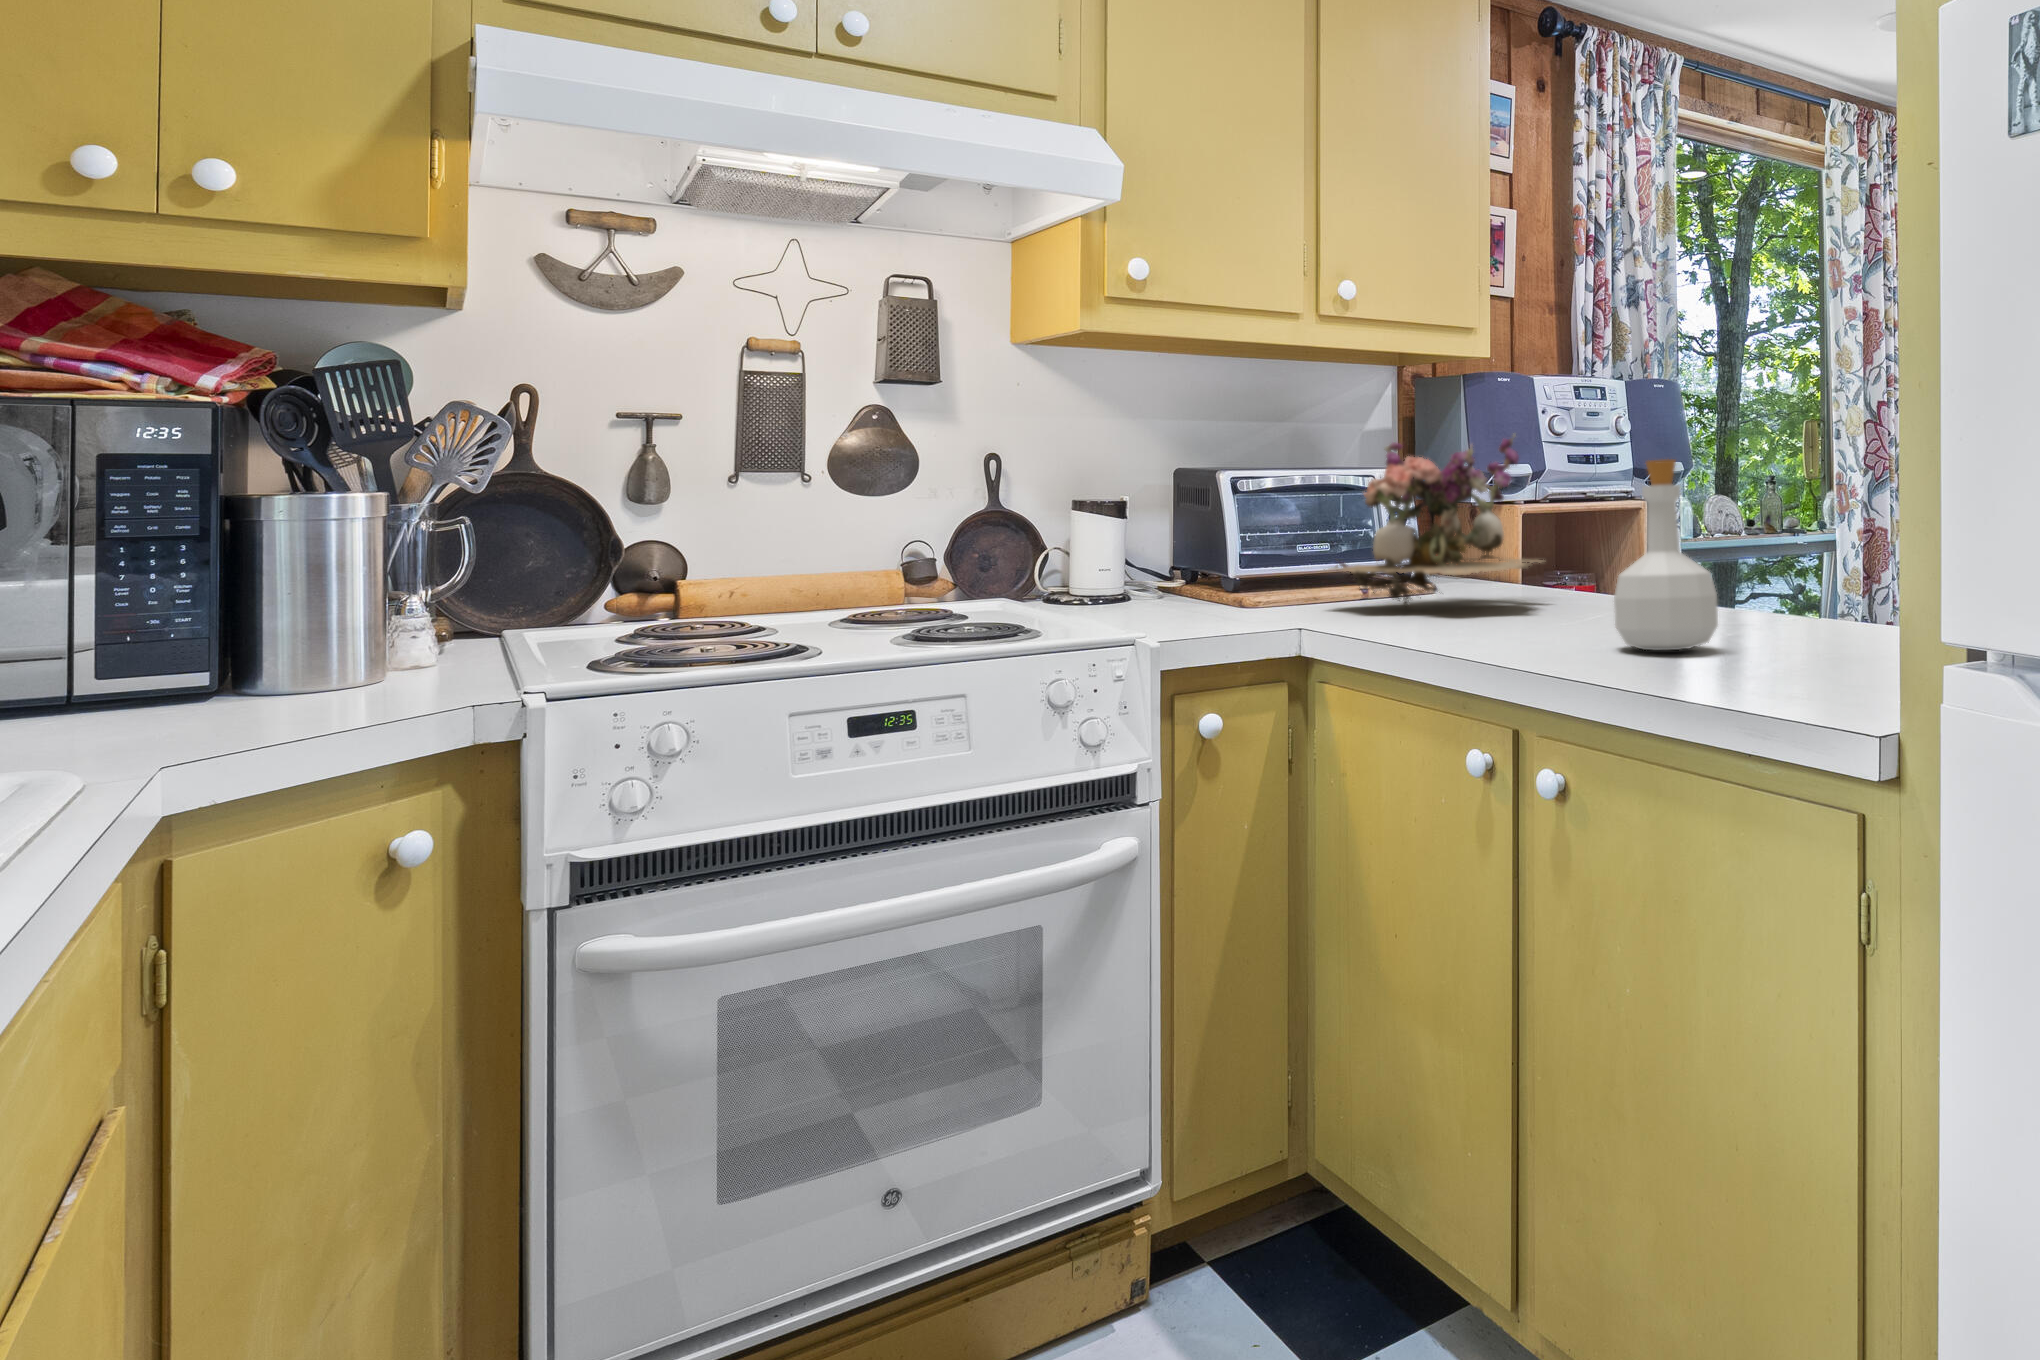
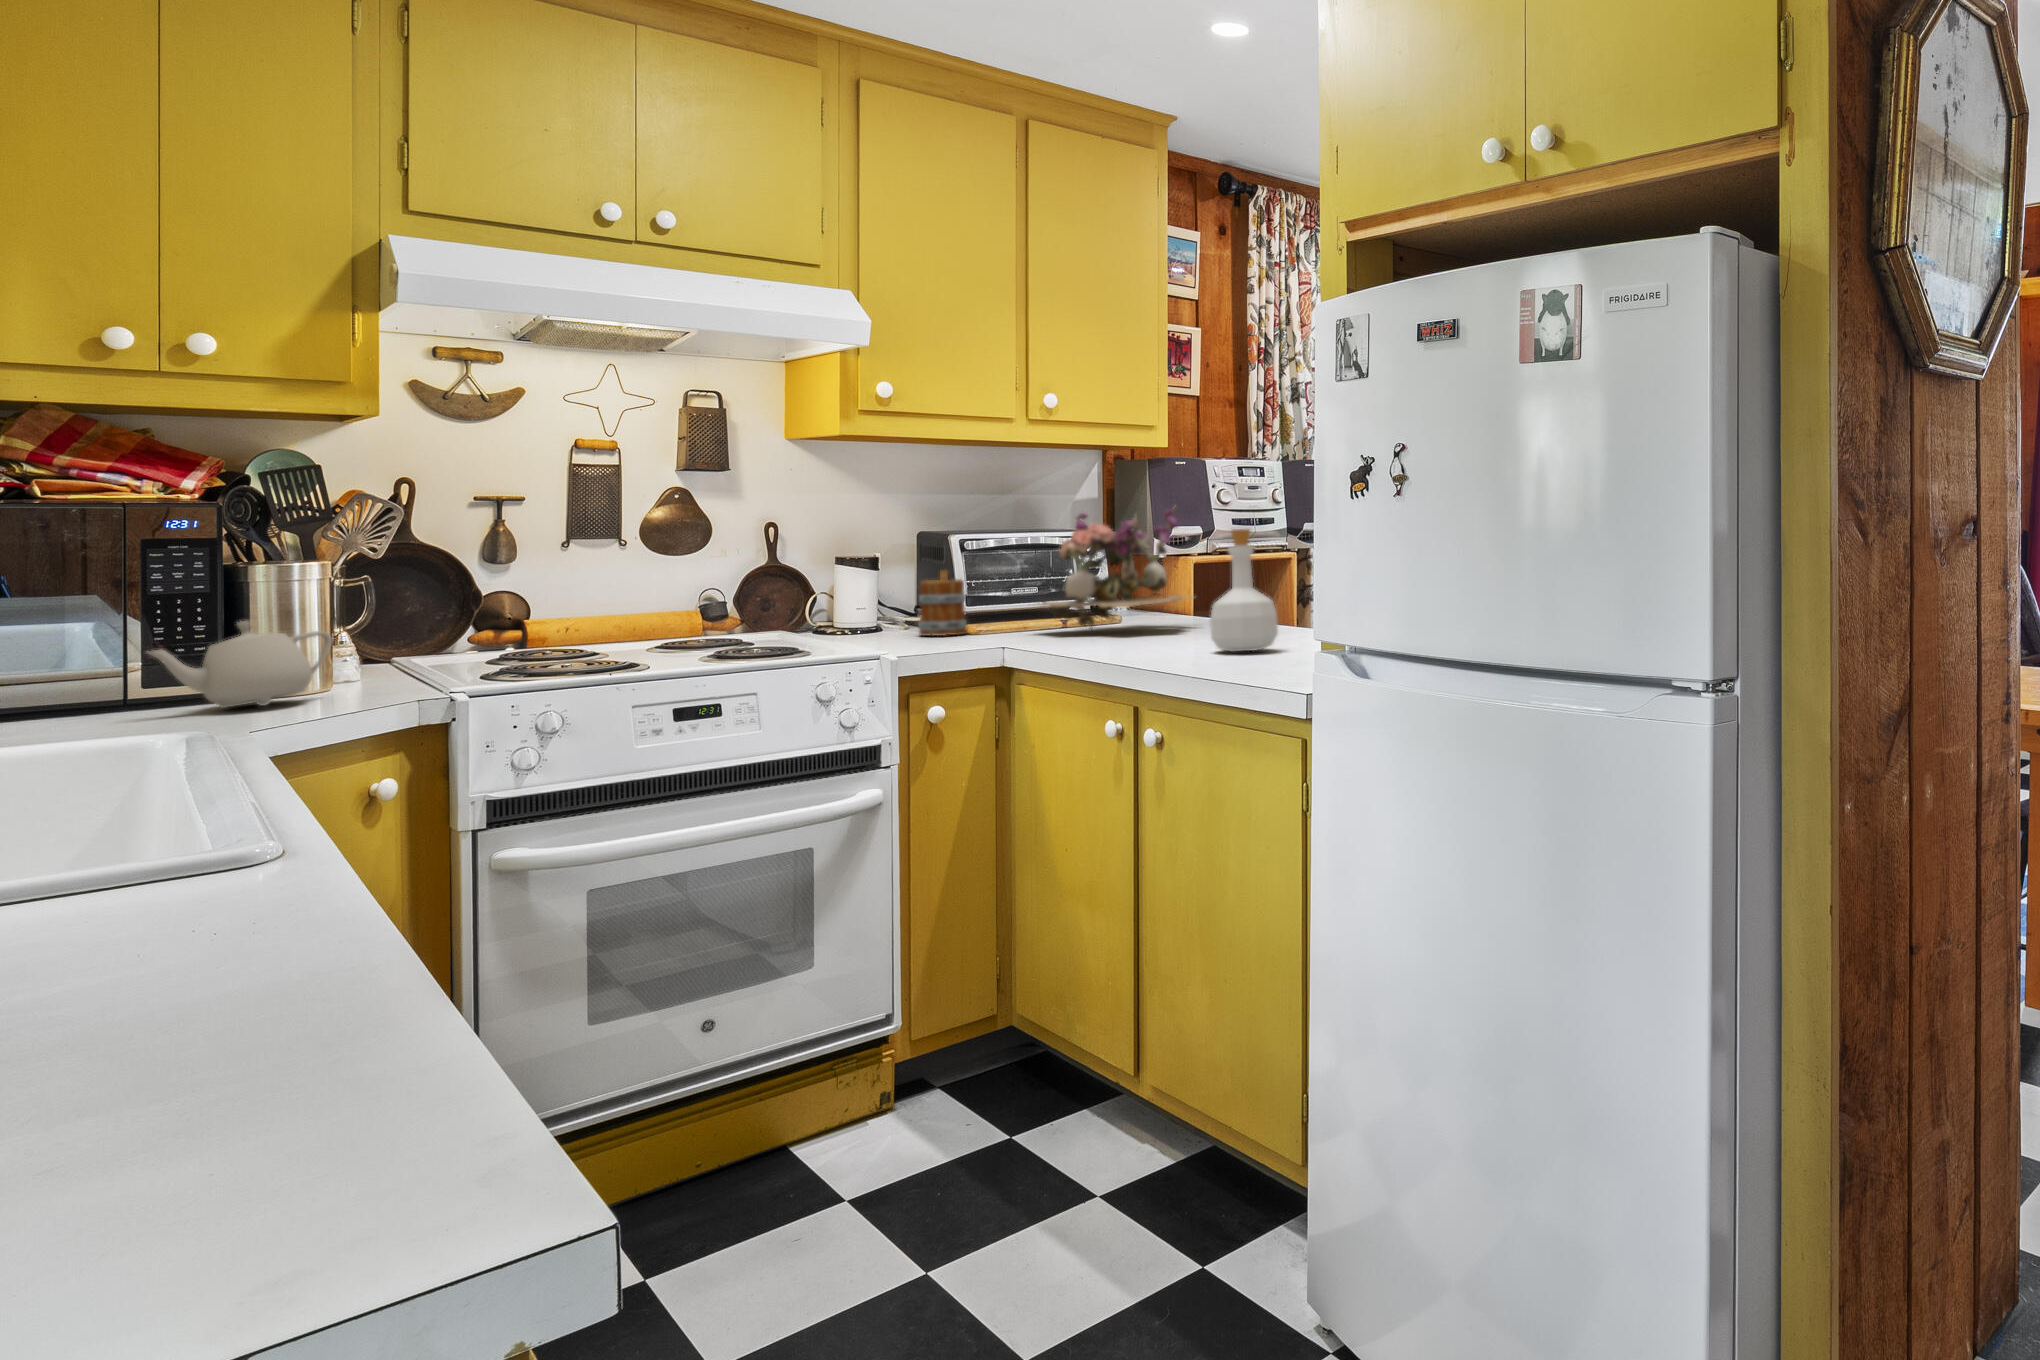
mug: none [1179,520,1243,610] -> present [918,571,967,636]
teapot: none [80,580,370,711] -> present [147,621,332,708]

